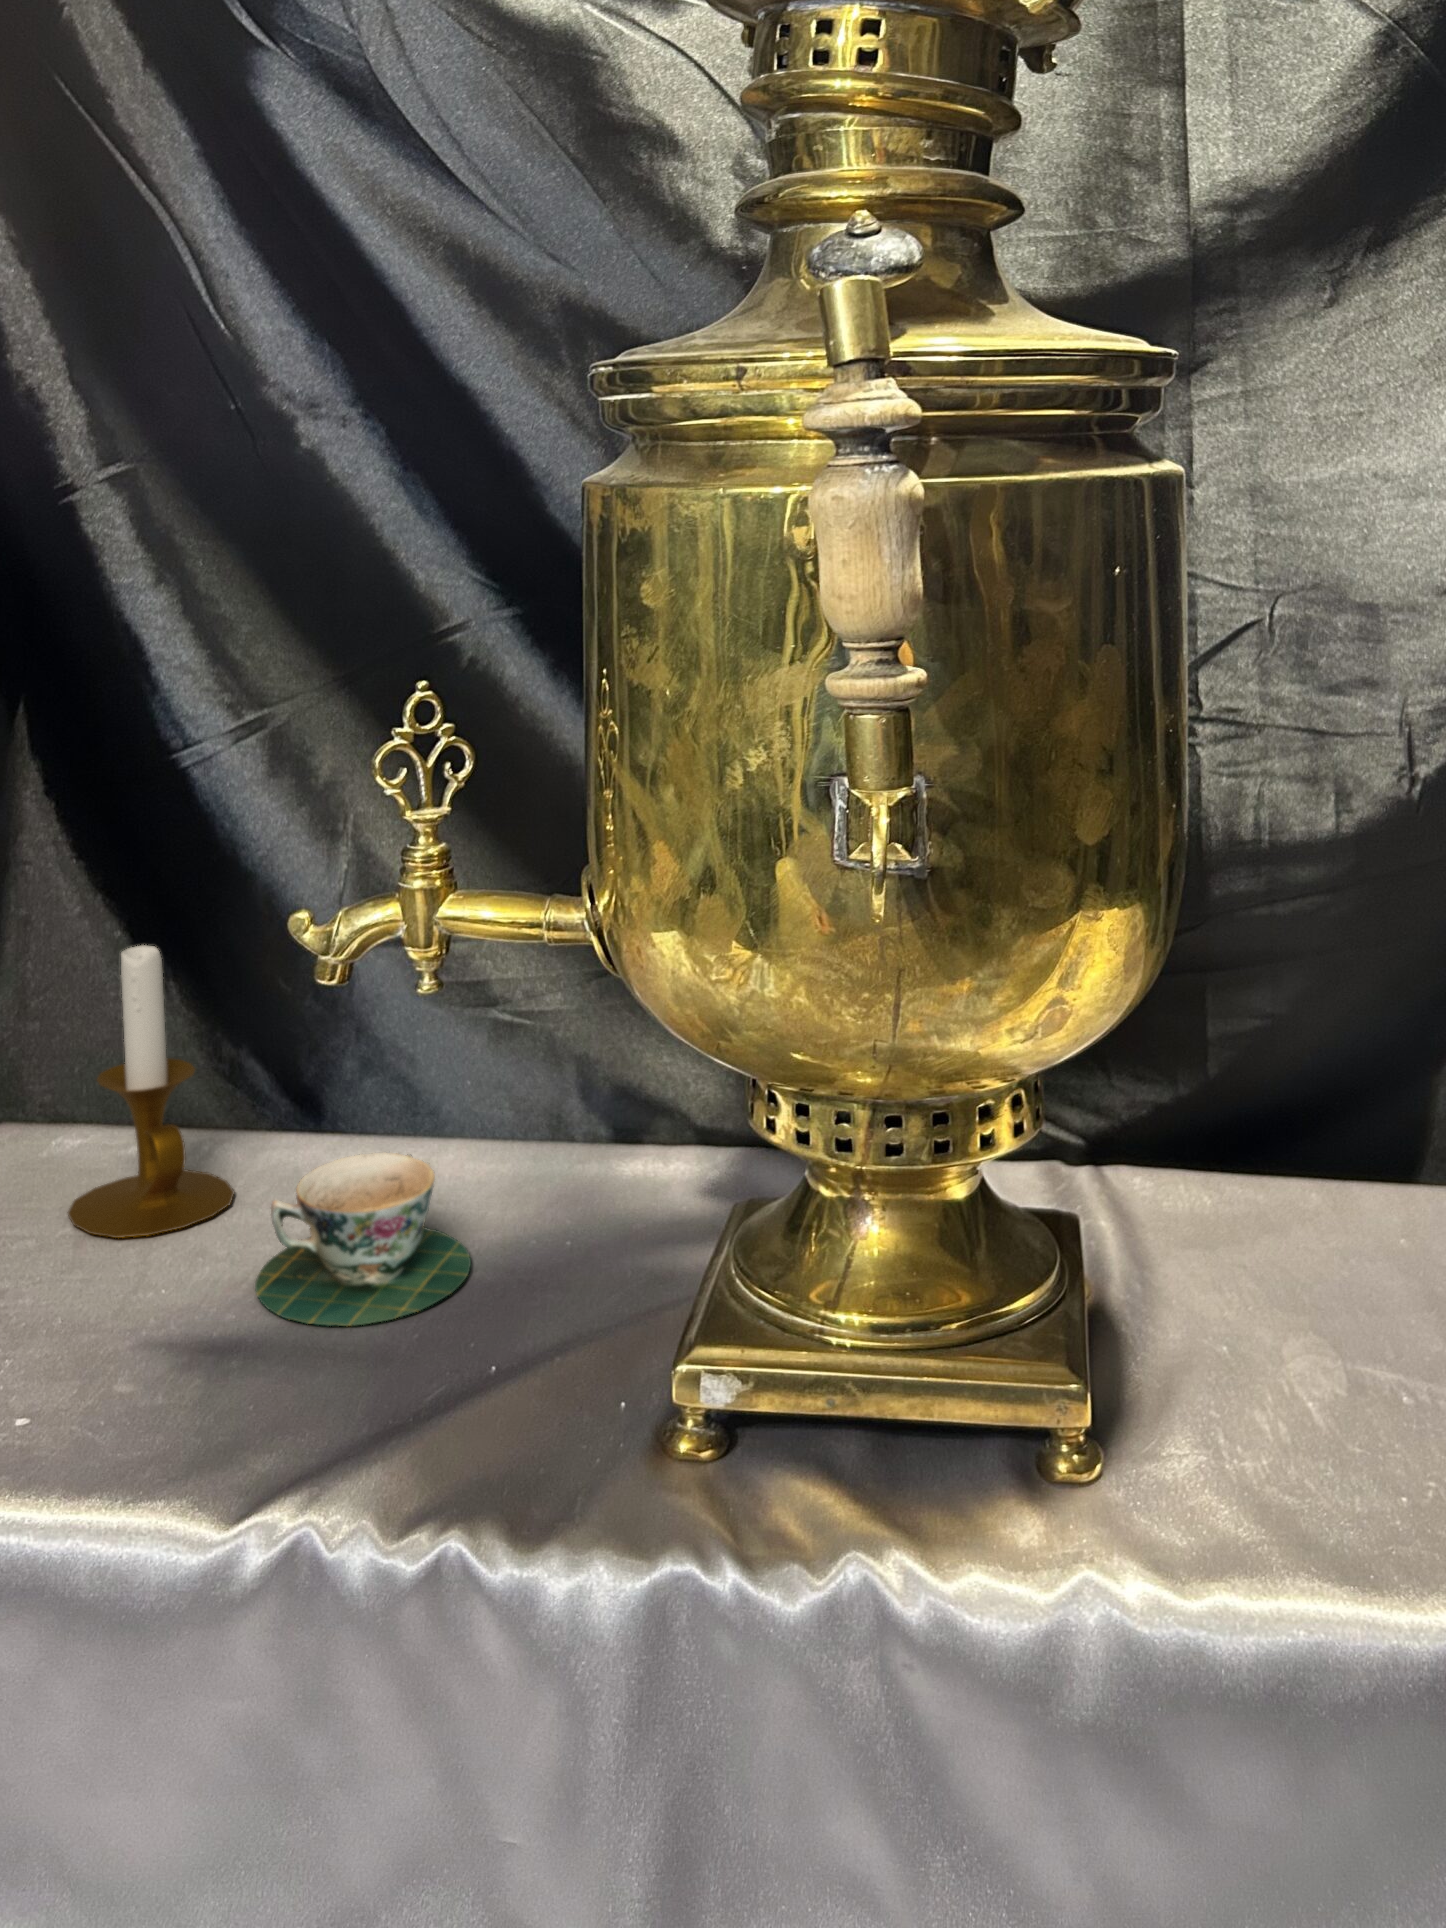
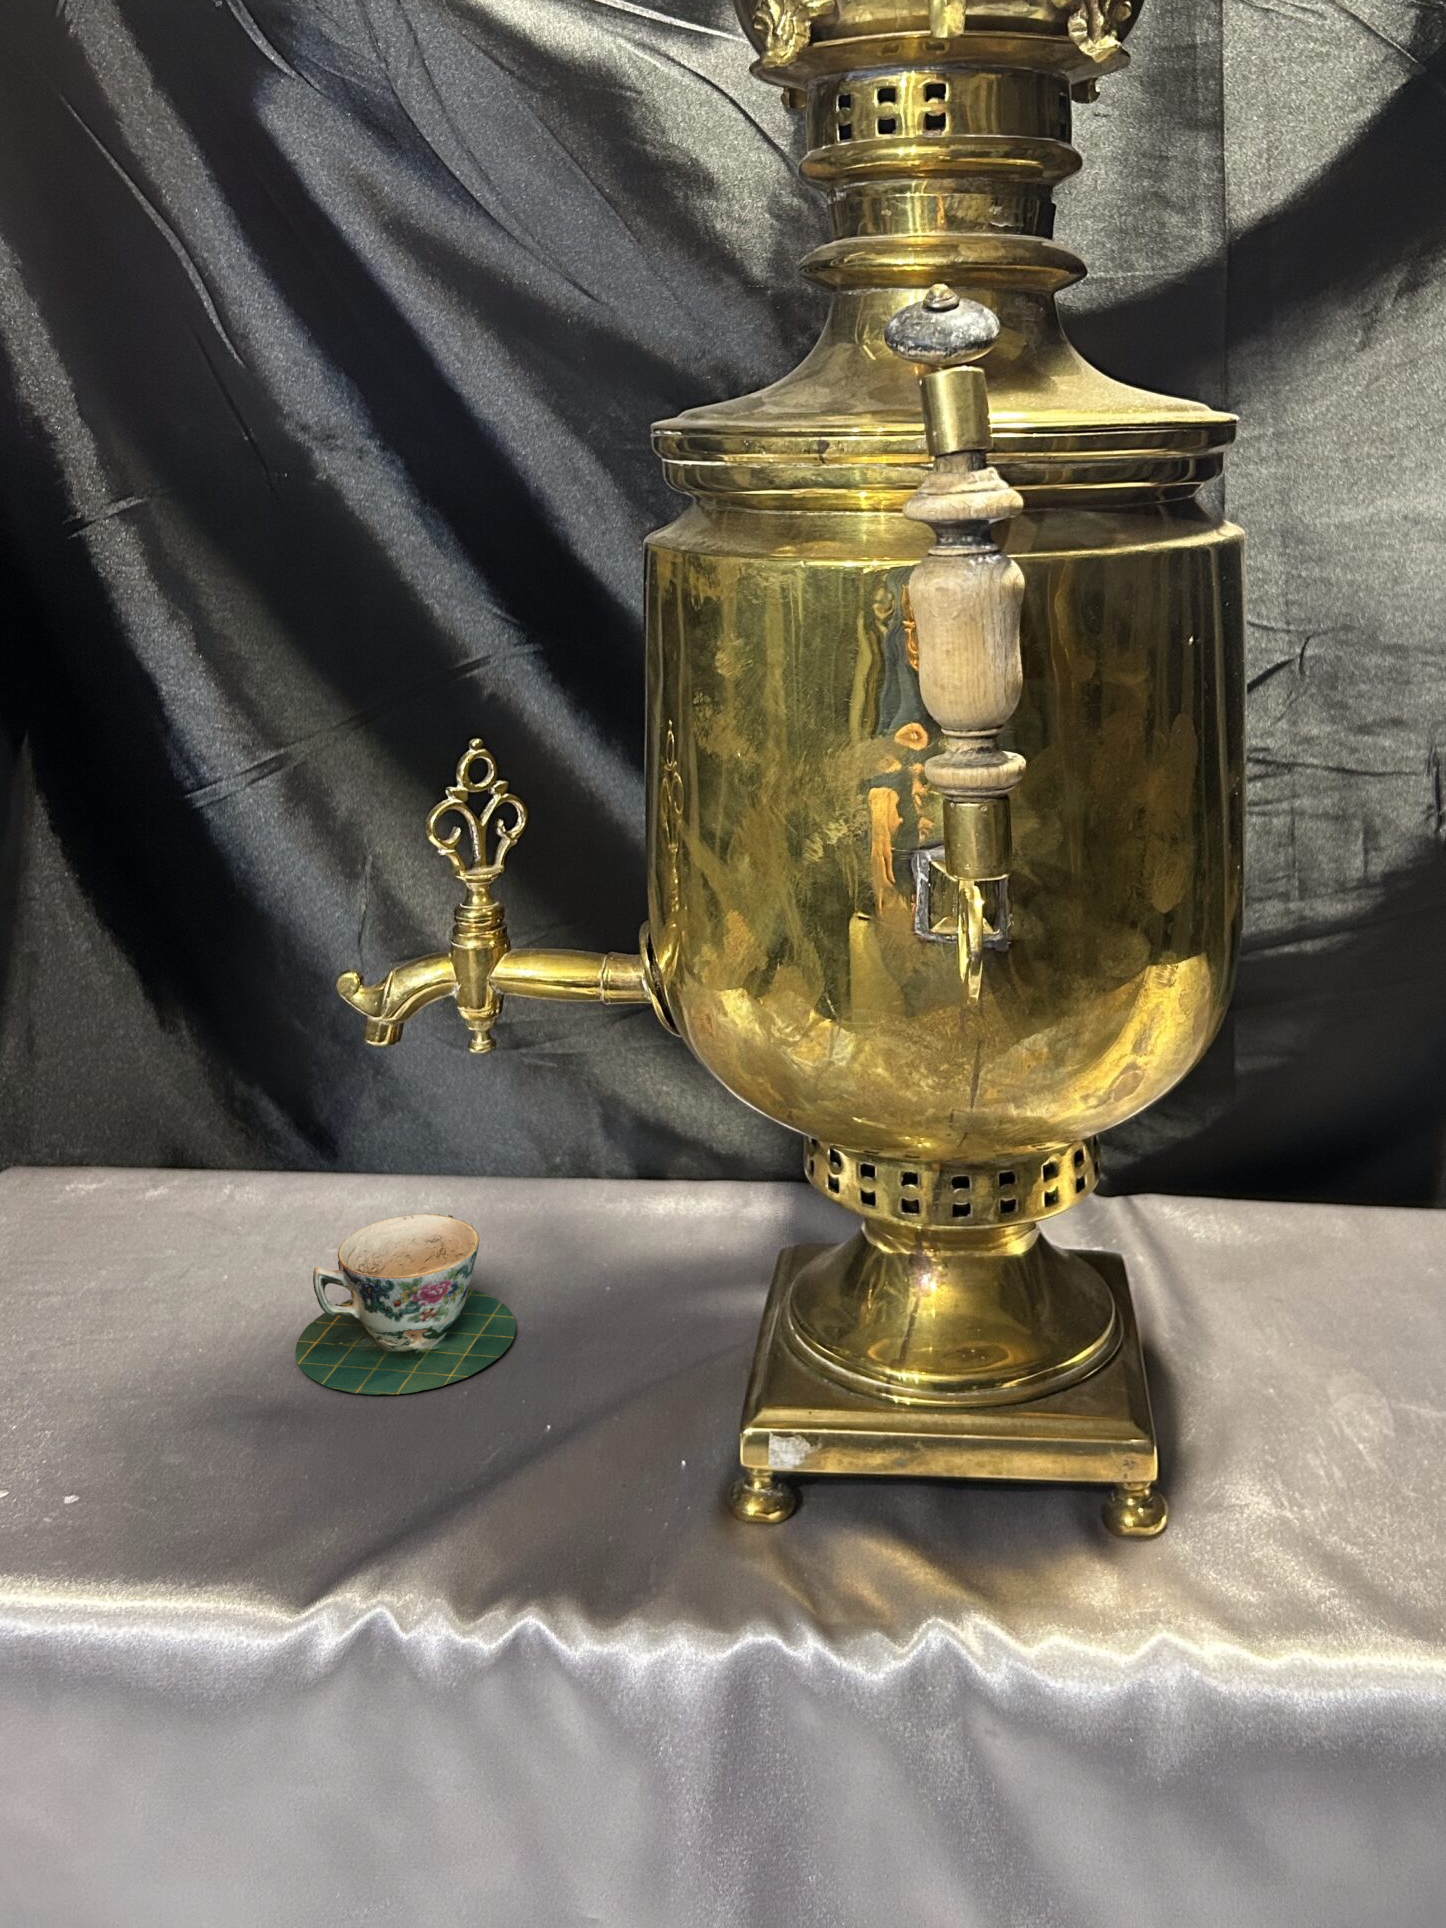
candlestick: present [68,946,234,1238] -> none [89,1003,262,1306]

